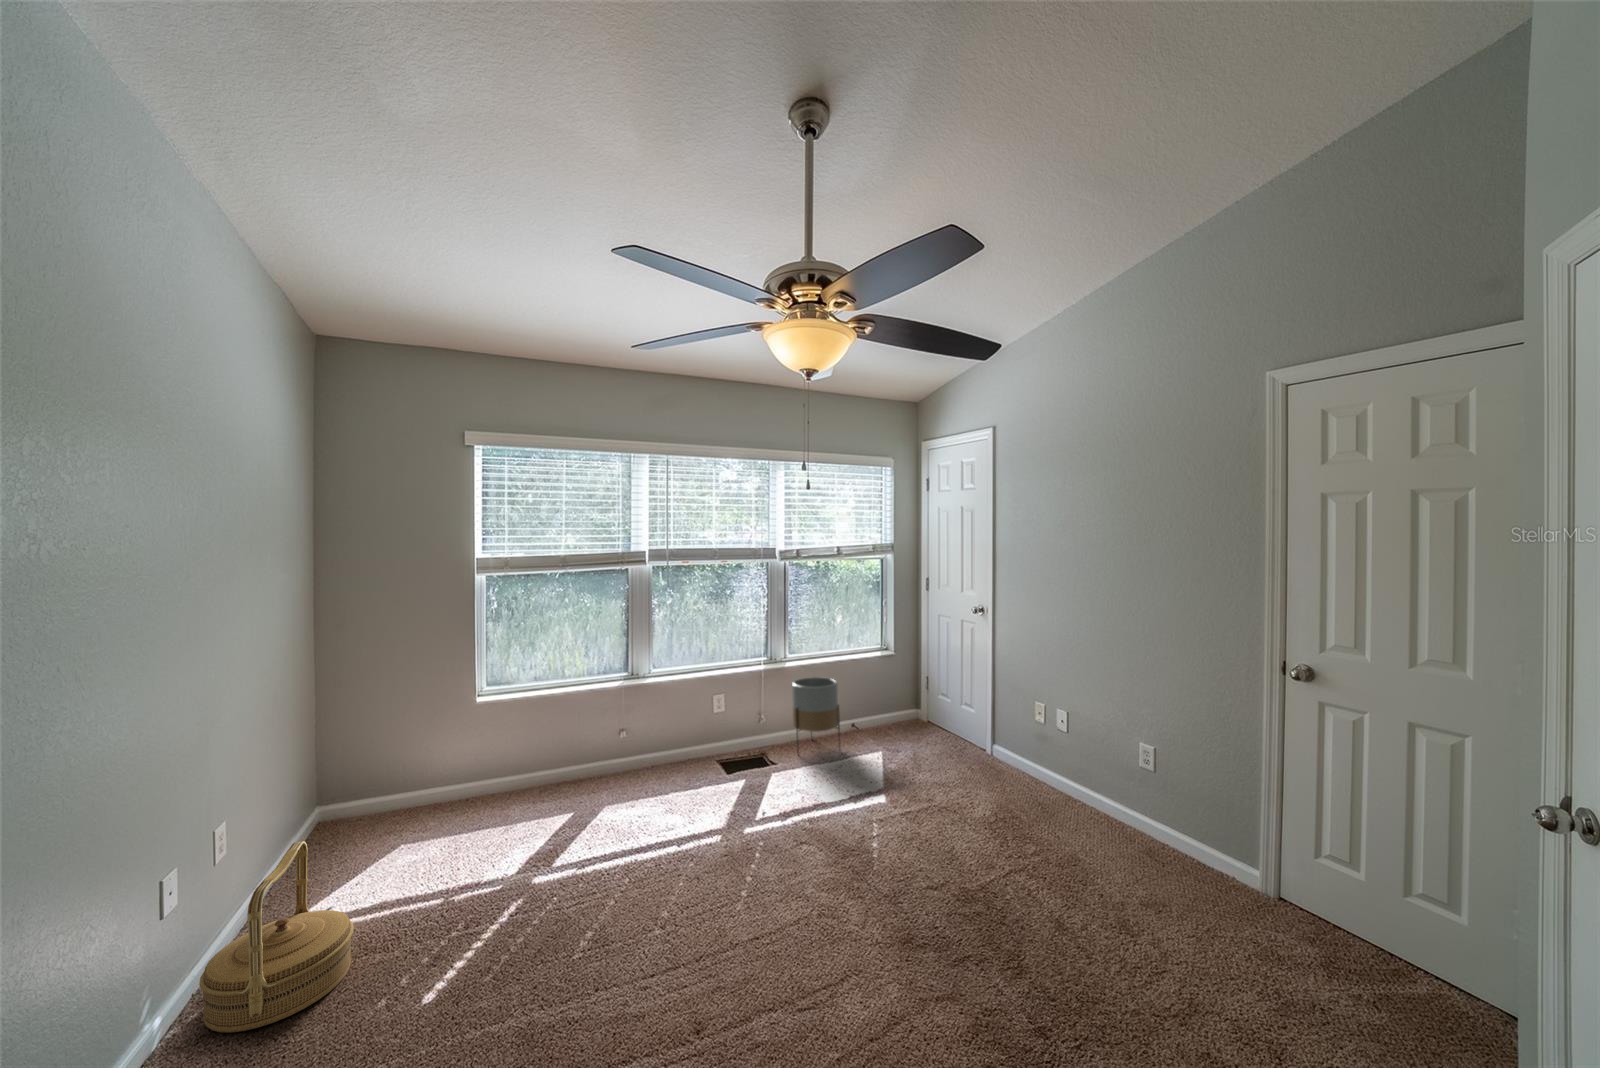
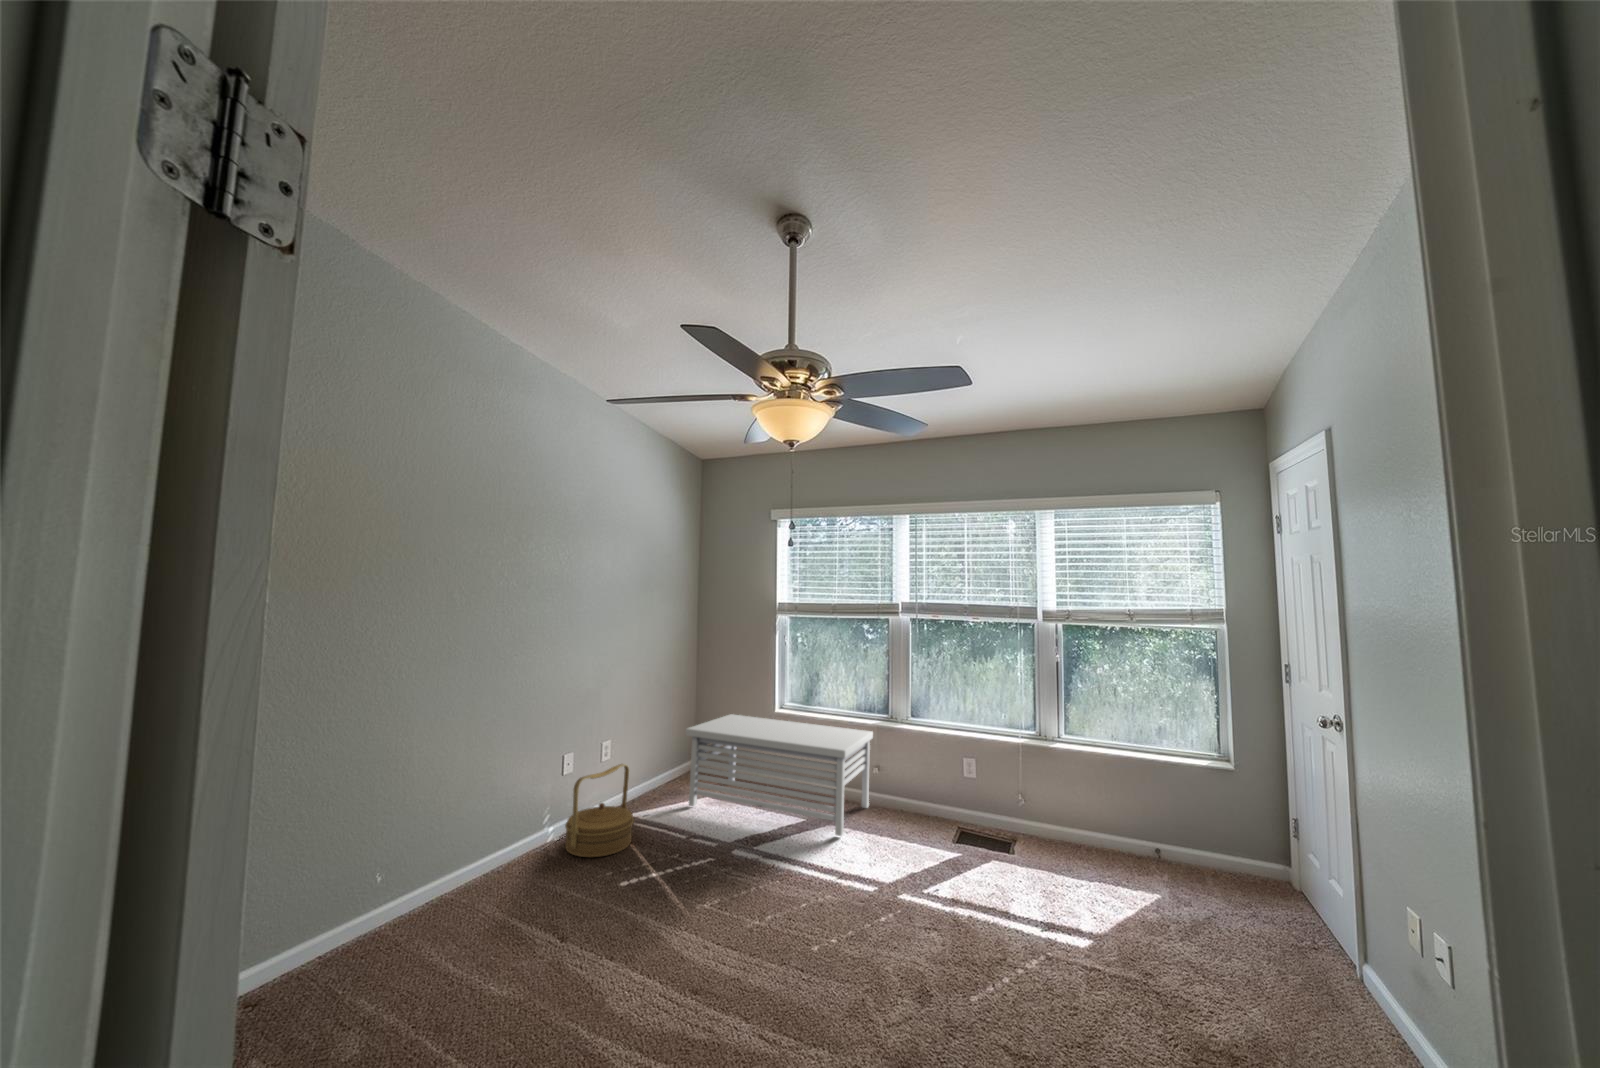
planter: present [792,677,840,753] -> none [1049,765,1113,869]
storage bench: none [371,694,636,867] -> present [686,714,873,836]

